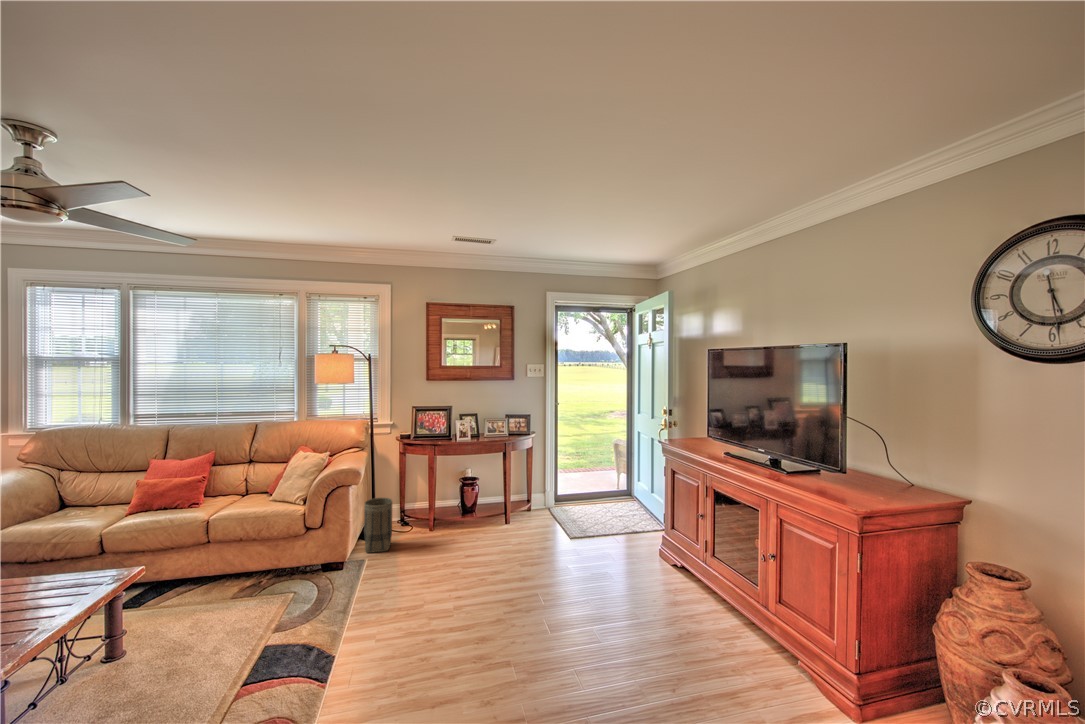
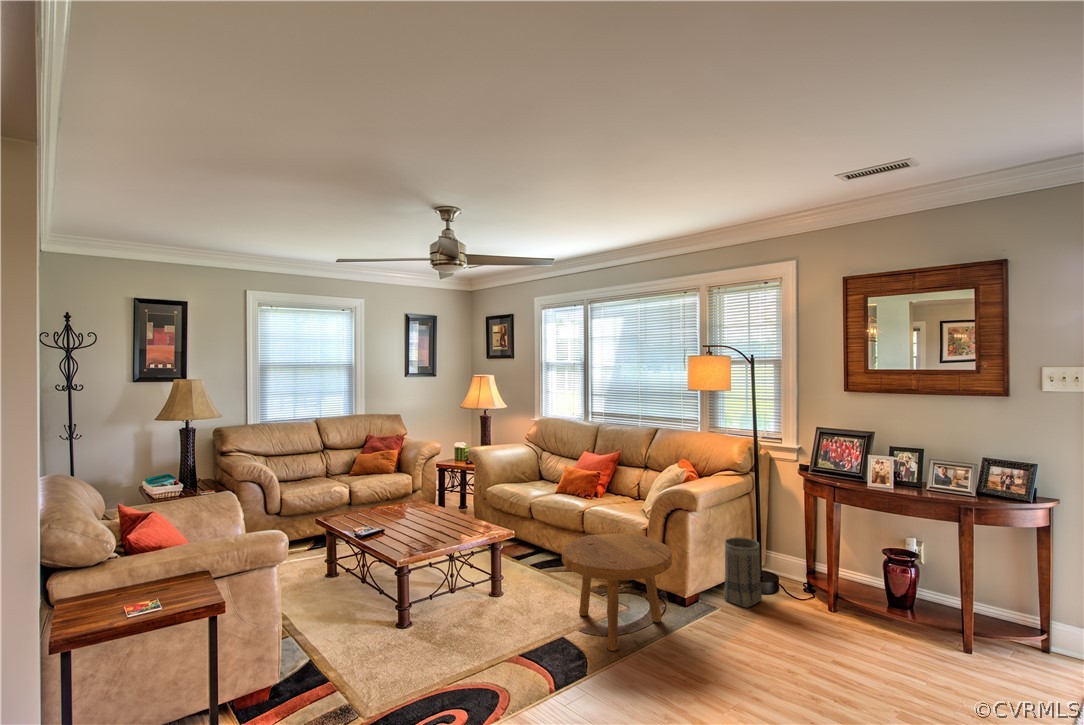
footstool: none [247,518,367,629] -> present [562,533,672,651]

